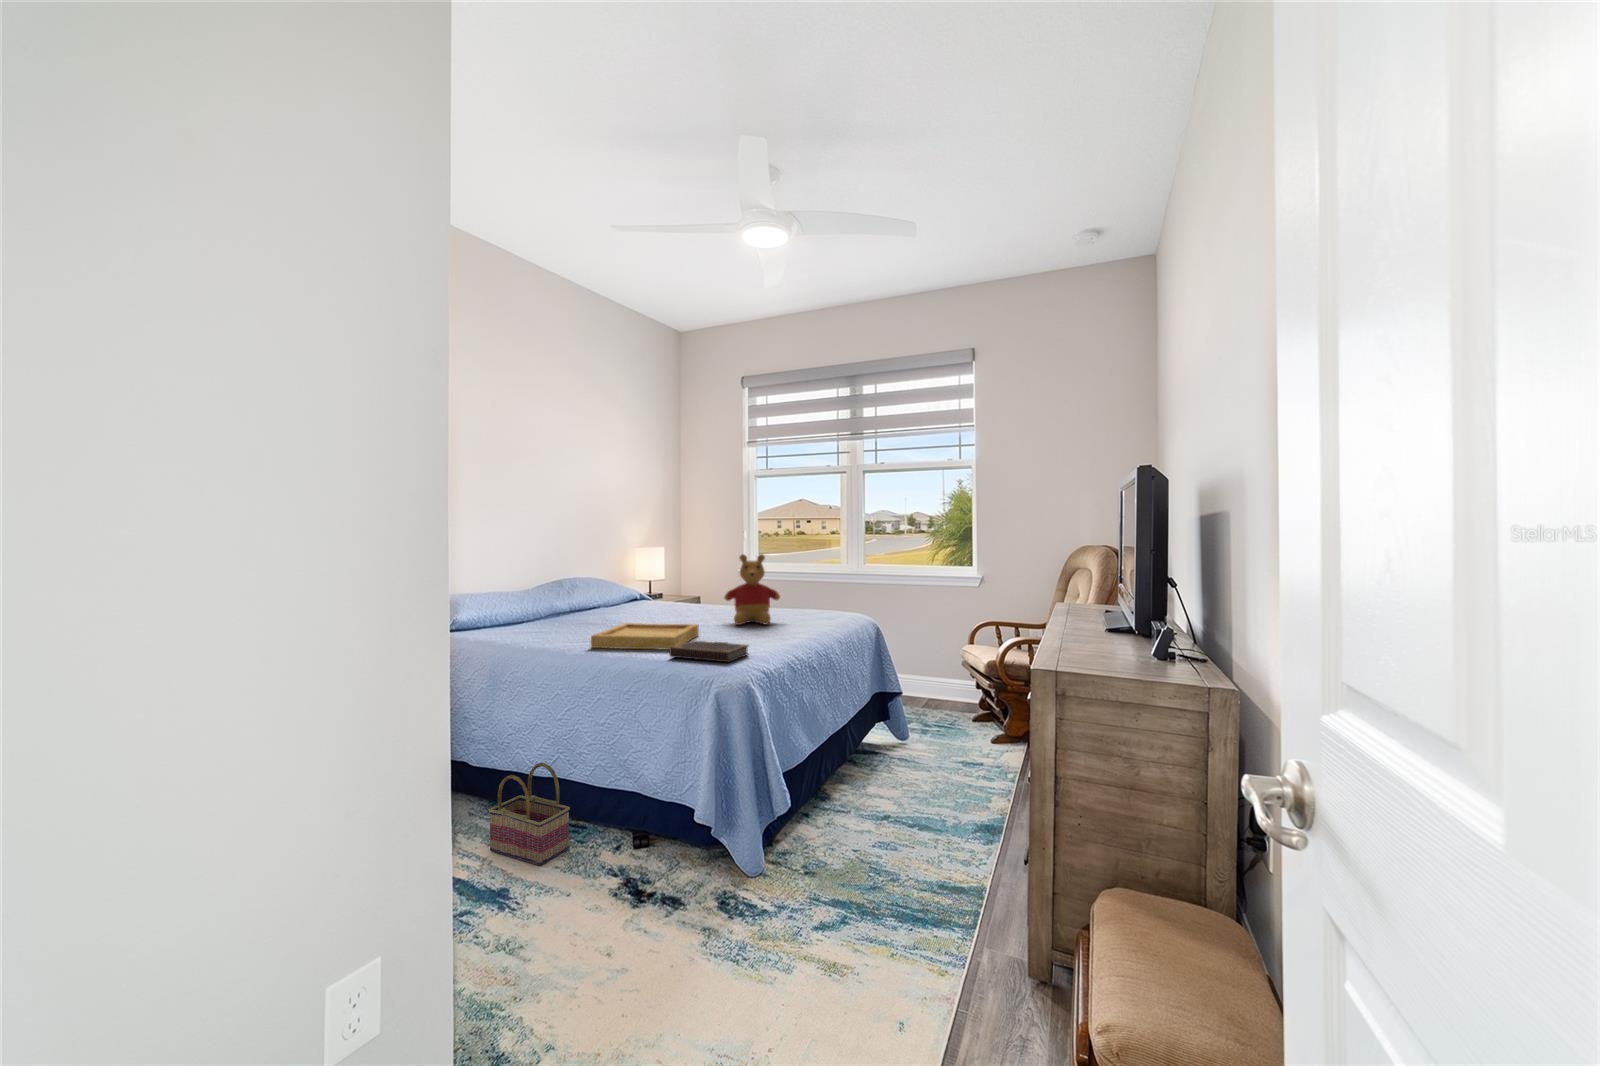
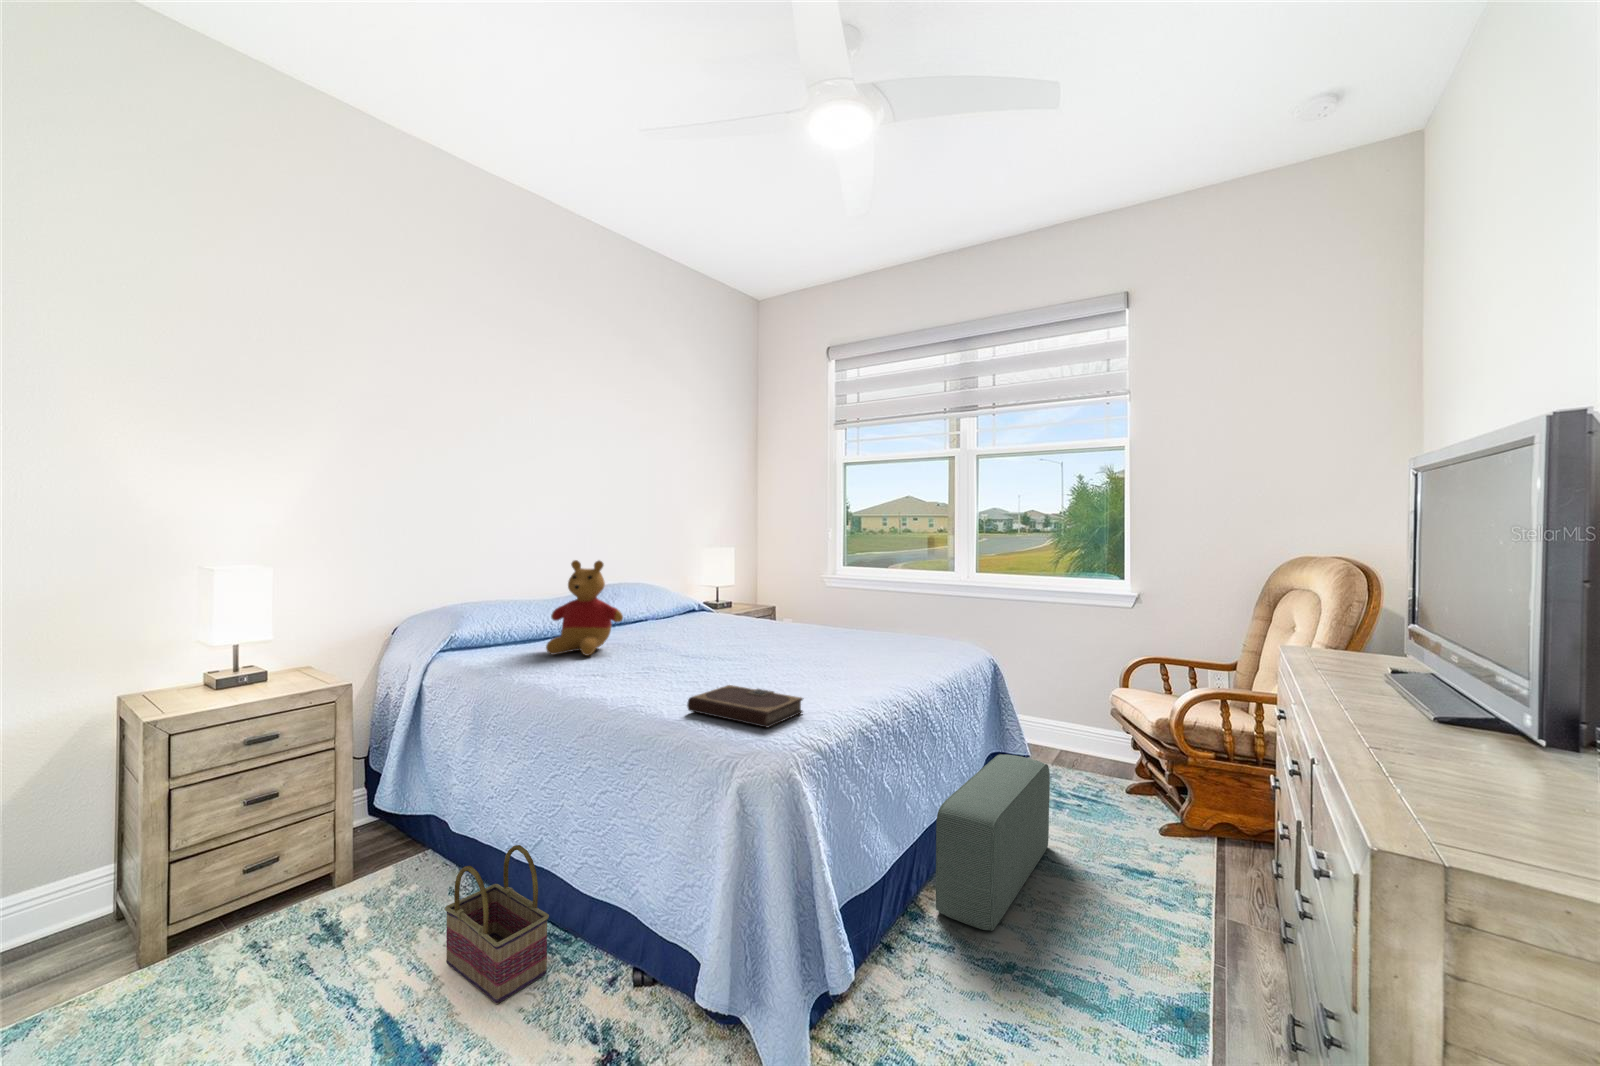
stuffed bear: present [724,554,780,625] -> present [546,560,623,656]
tray: present [591,623,699,650] -> none [597,649,748,696]
pouf: none [837,693,915,801] -> present [936,754,1050,931]

